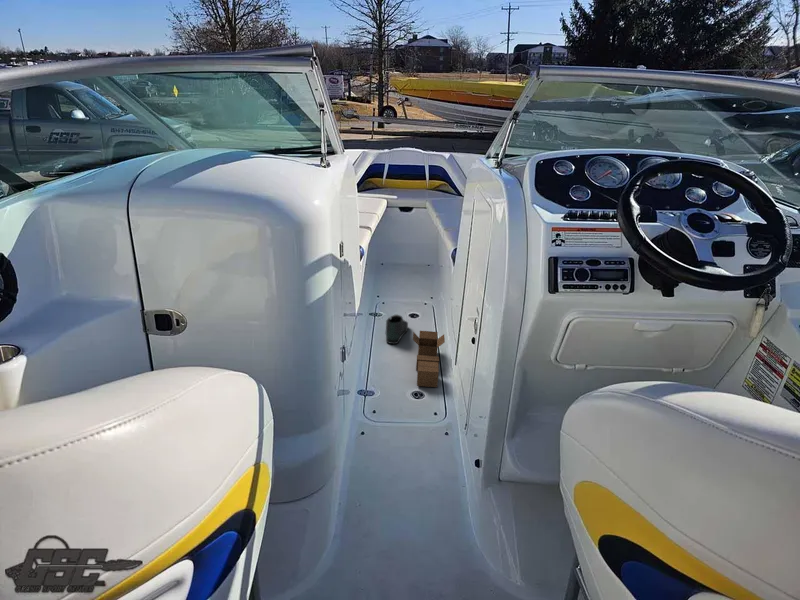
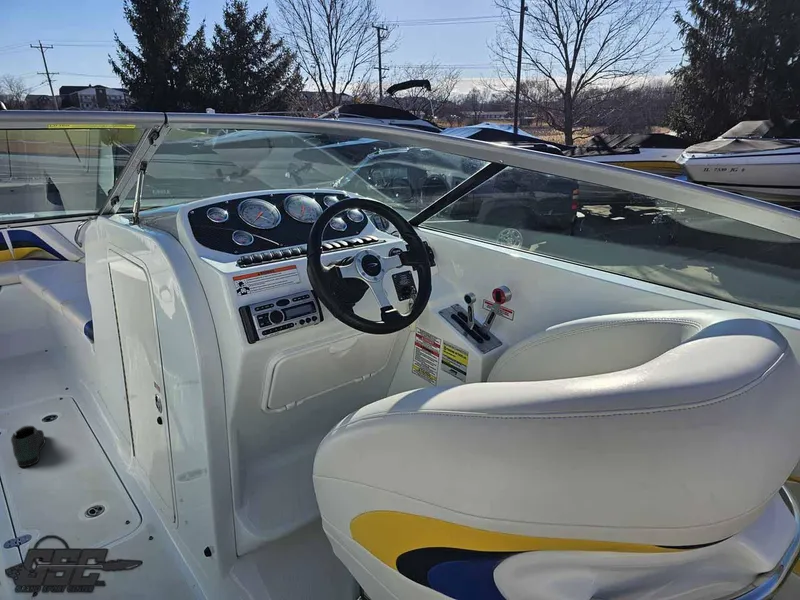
cardboard box: present [413,331,445,387] -> none [60,427,119,502]

